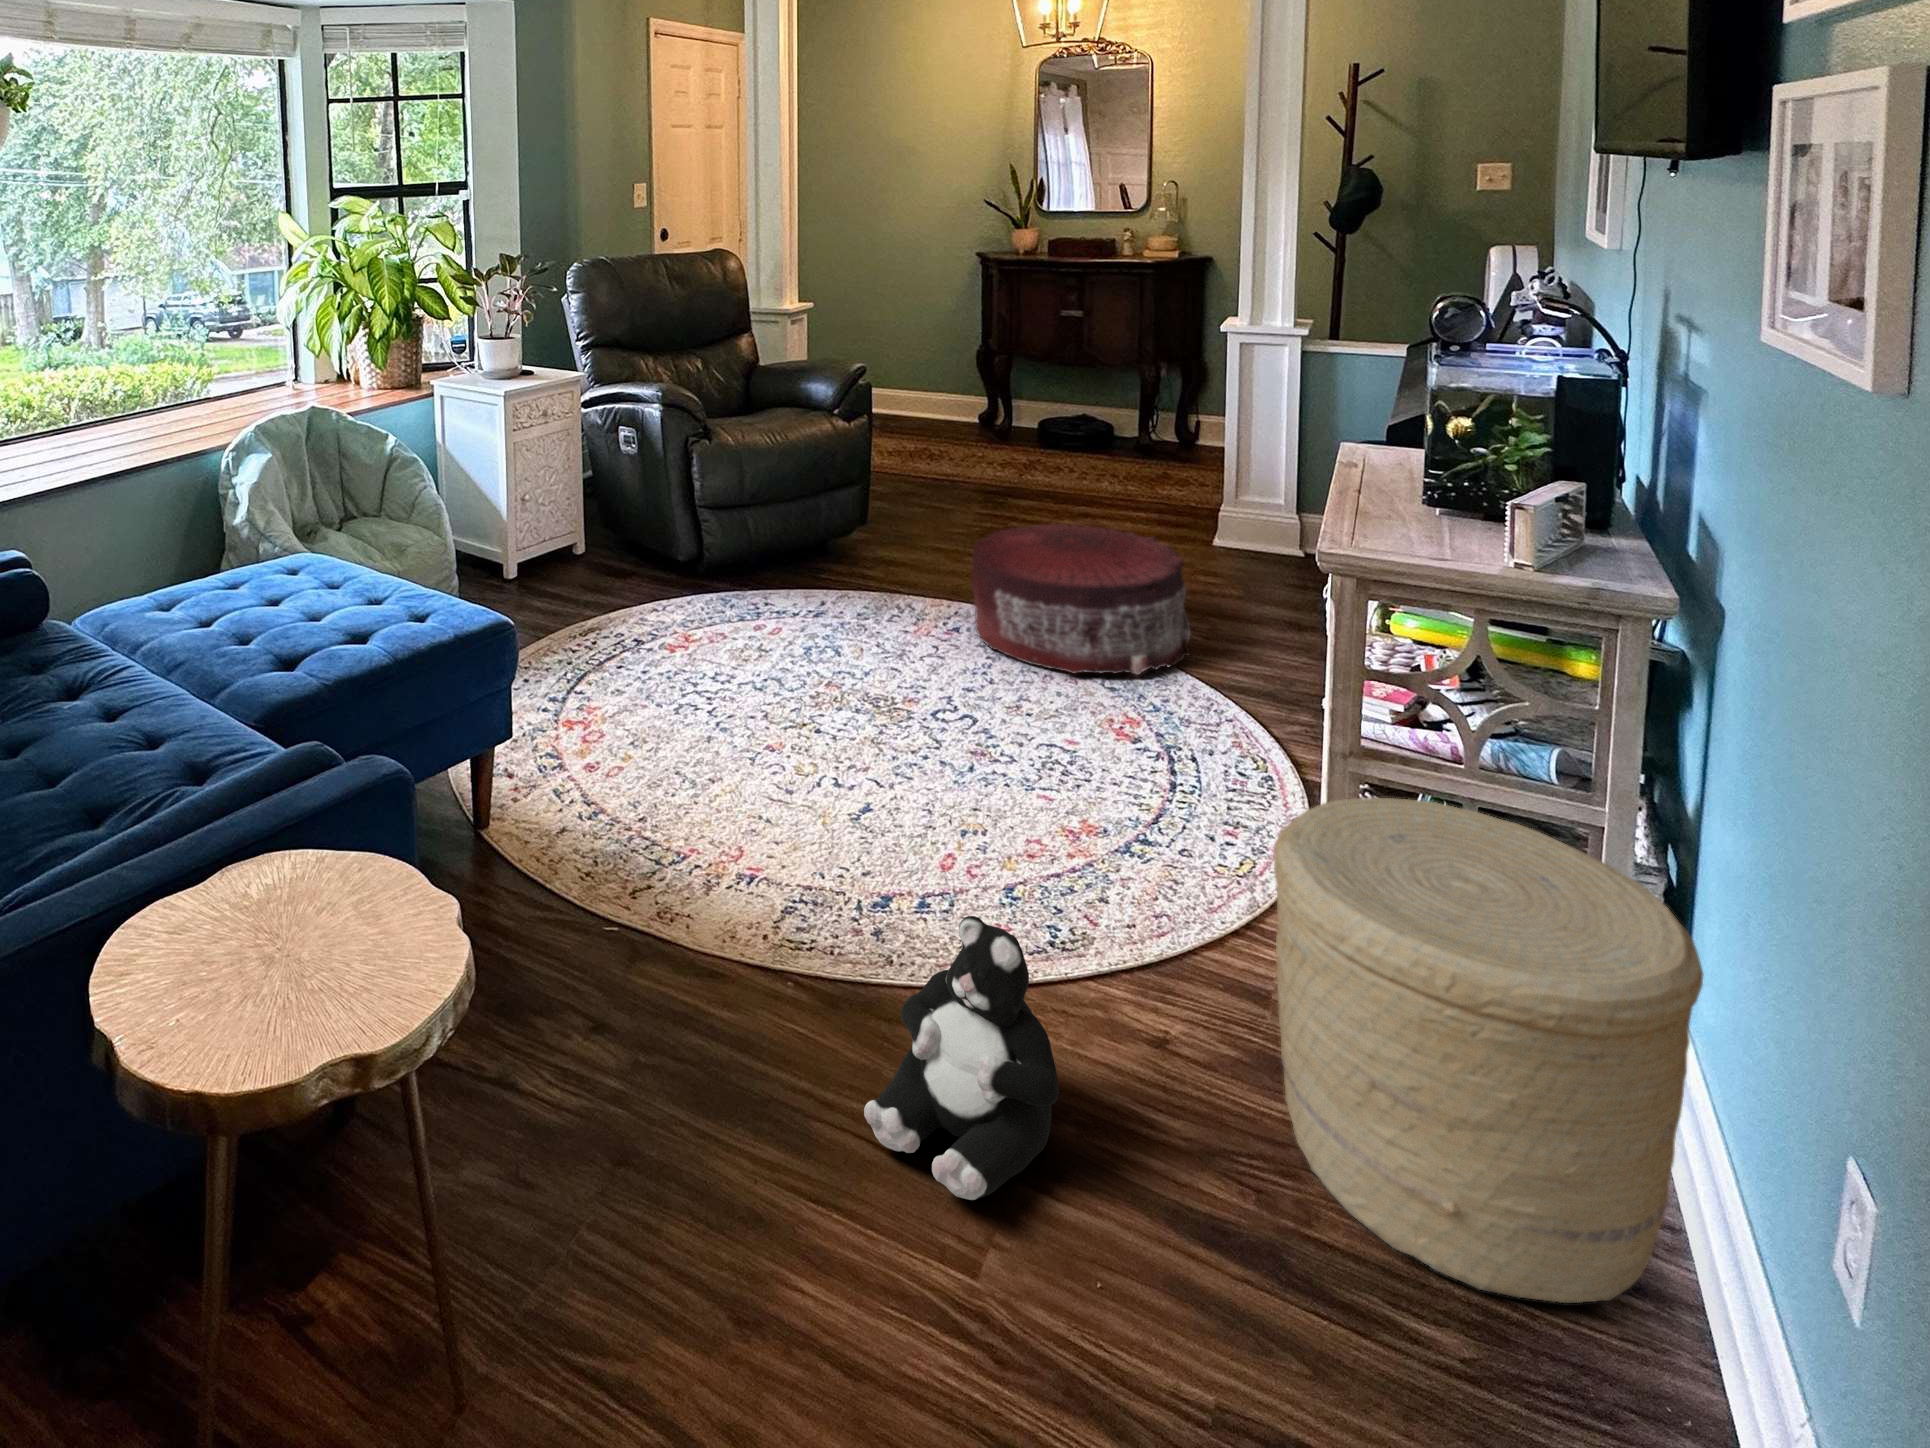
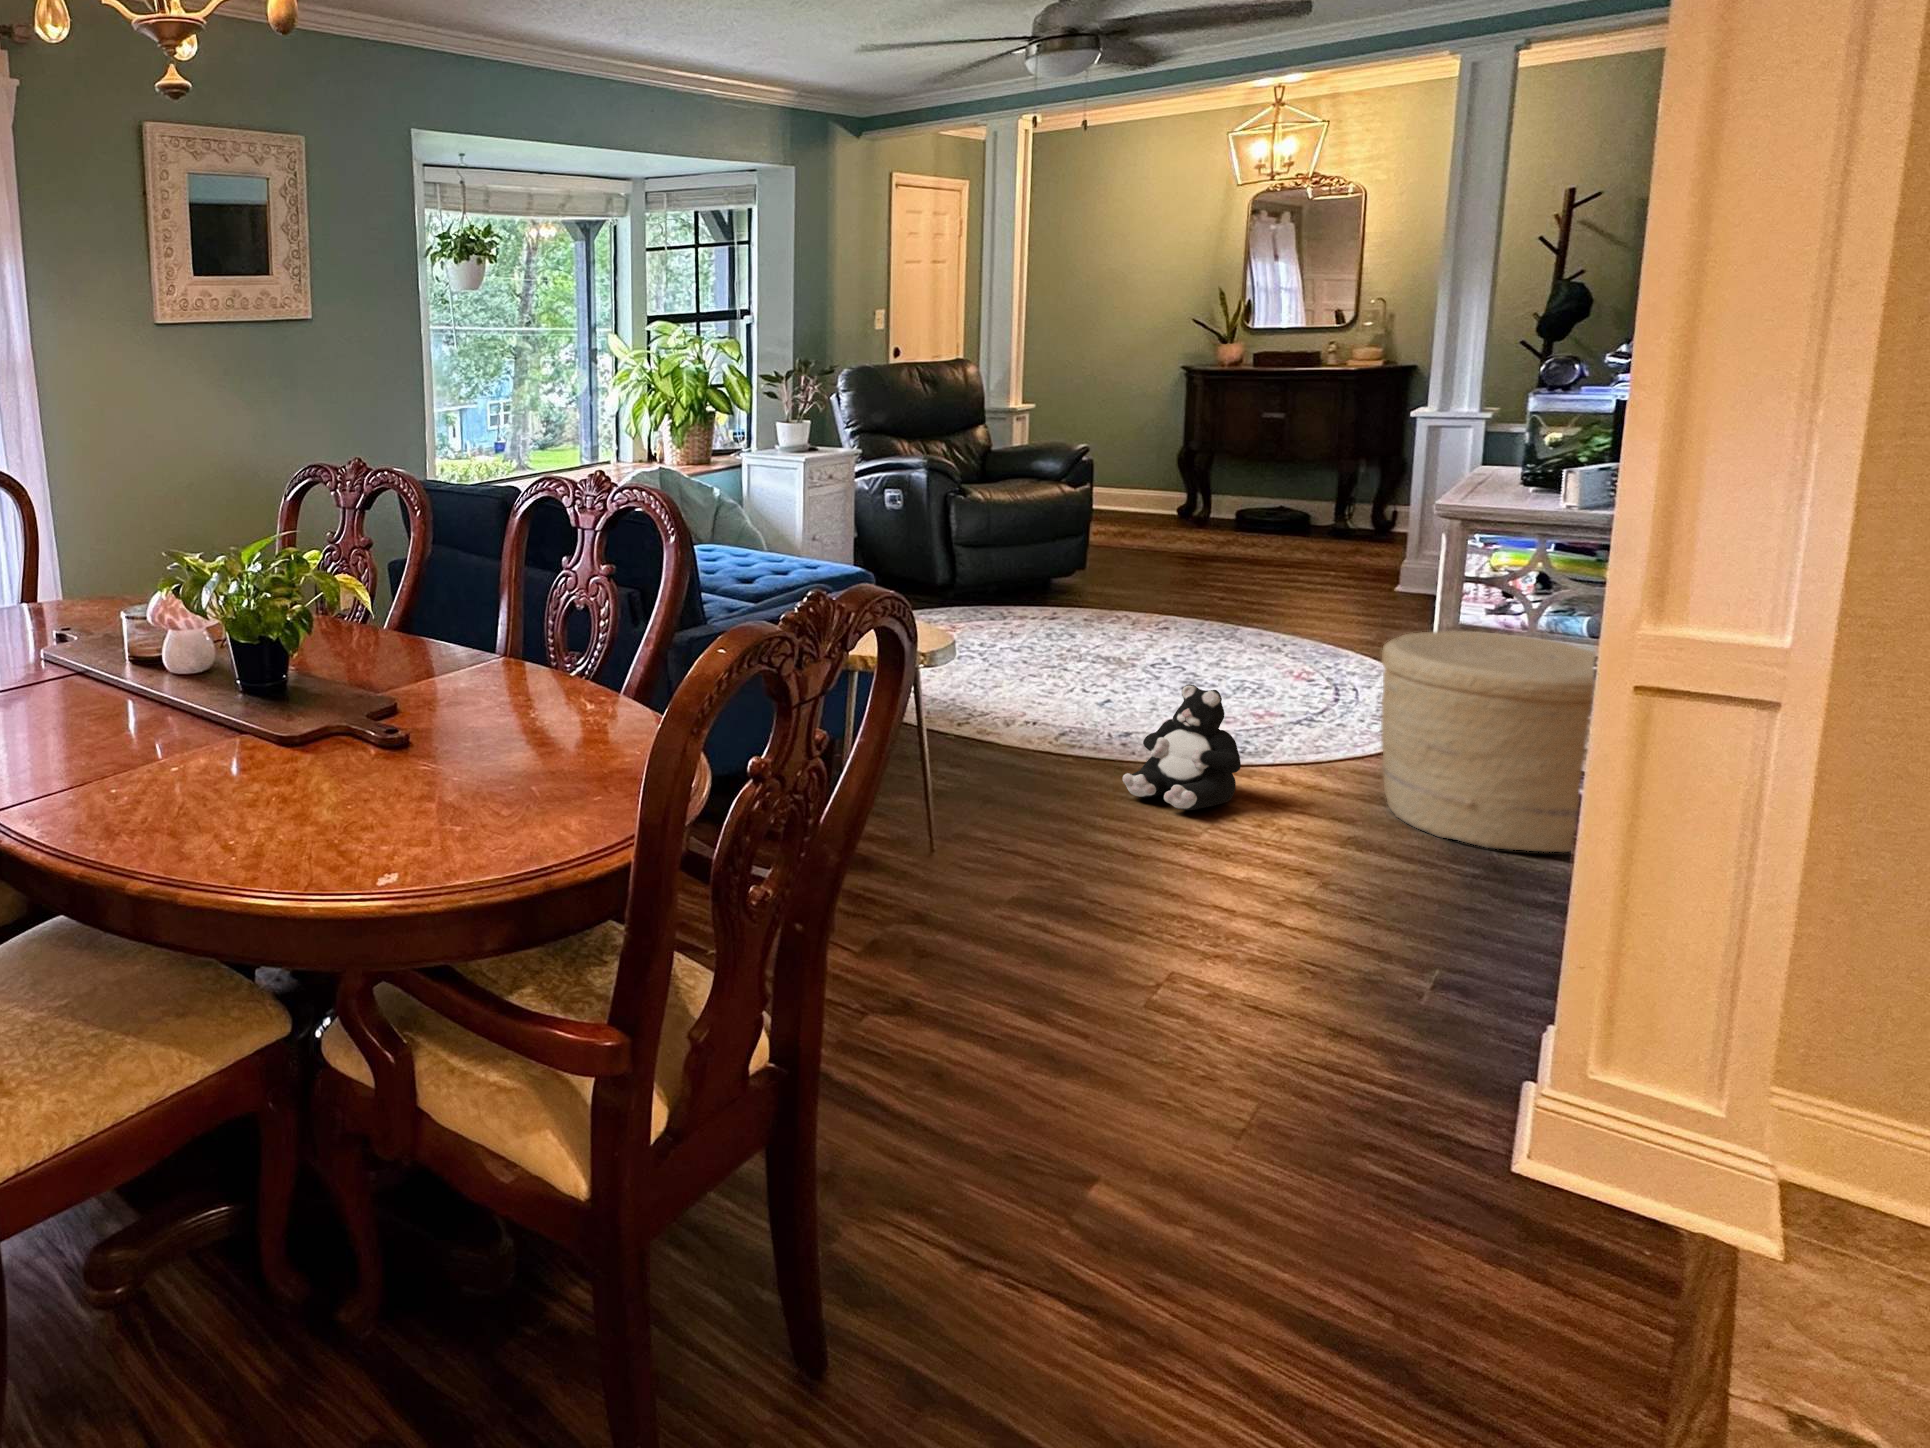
pouf: present [971,523,1191,674] -> none [1179,554,1361,651]

